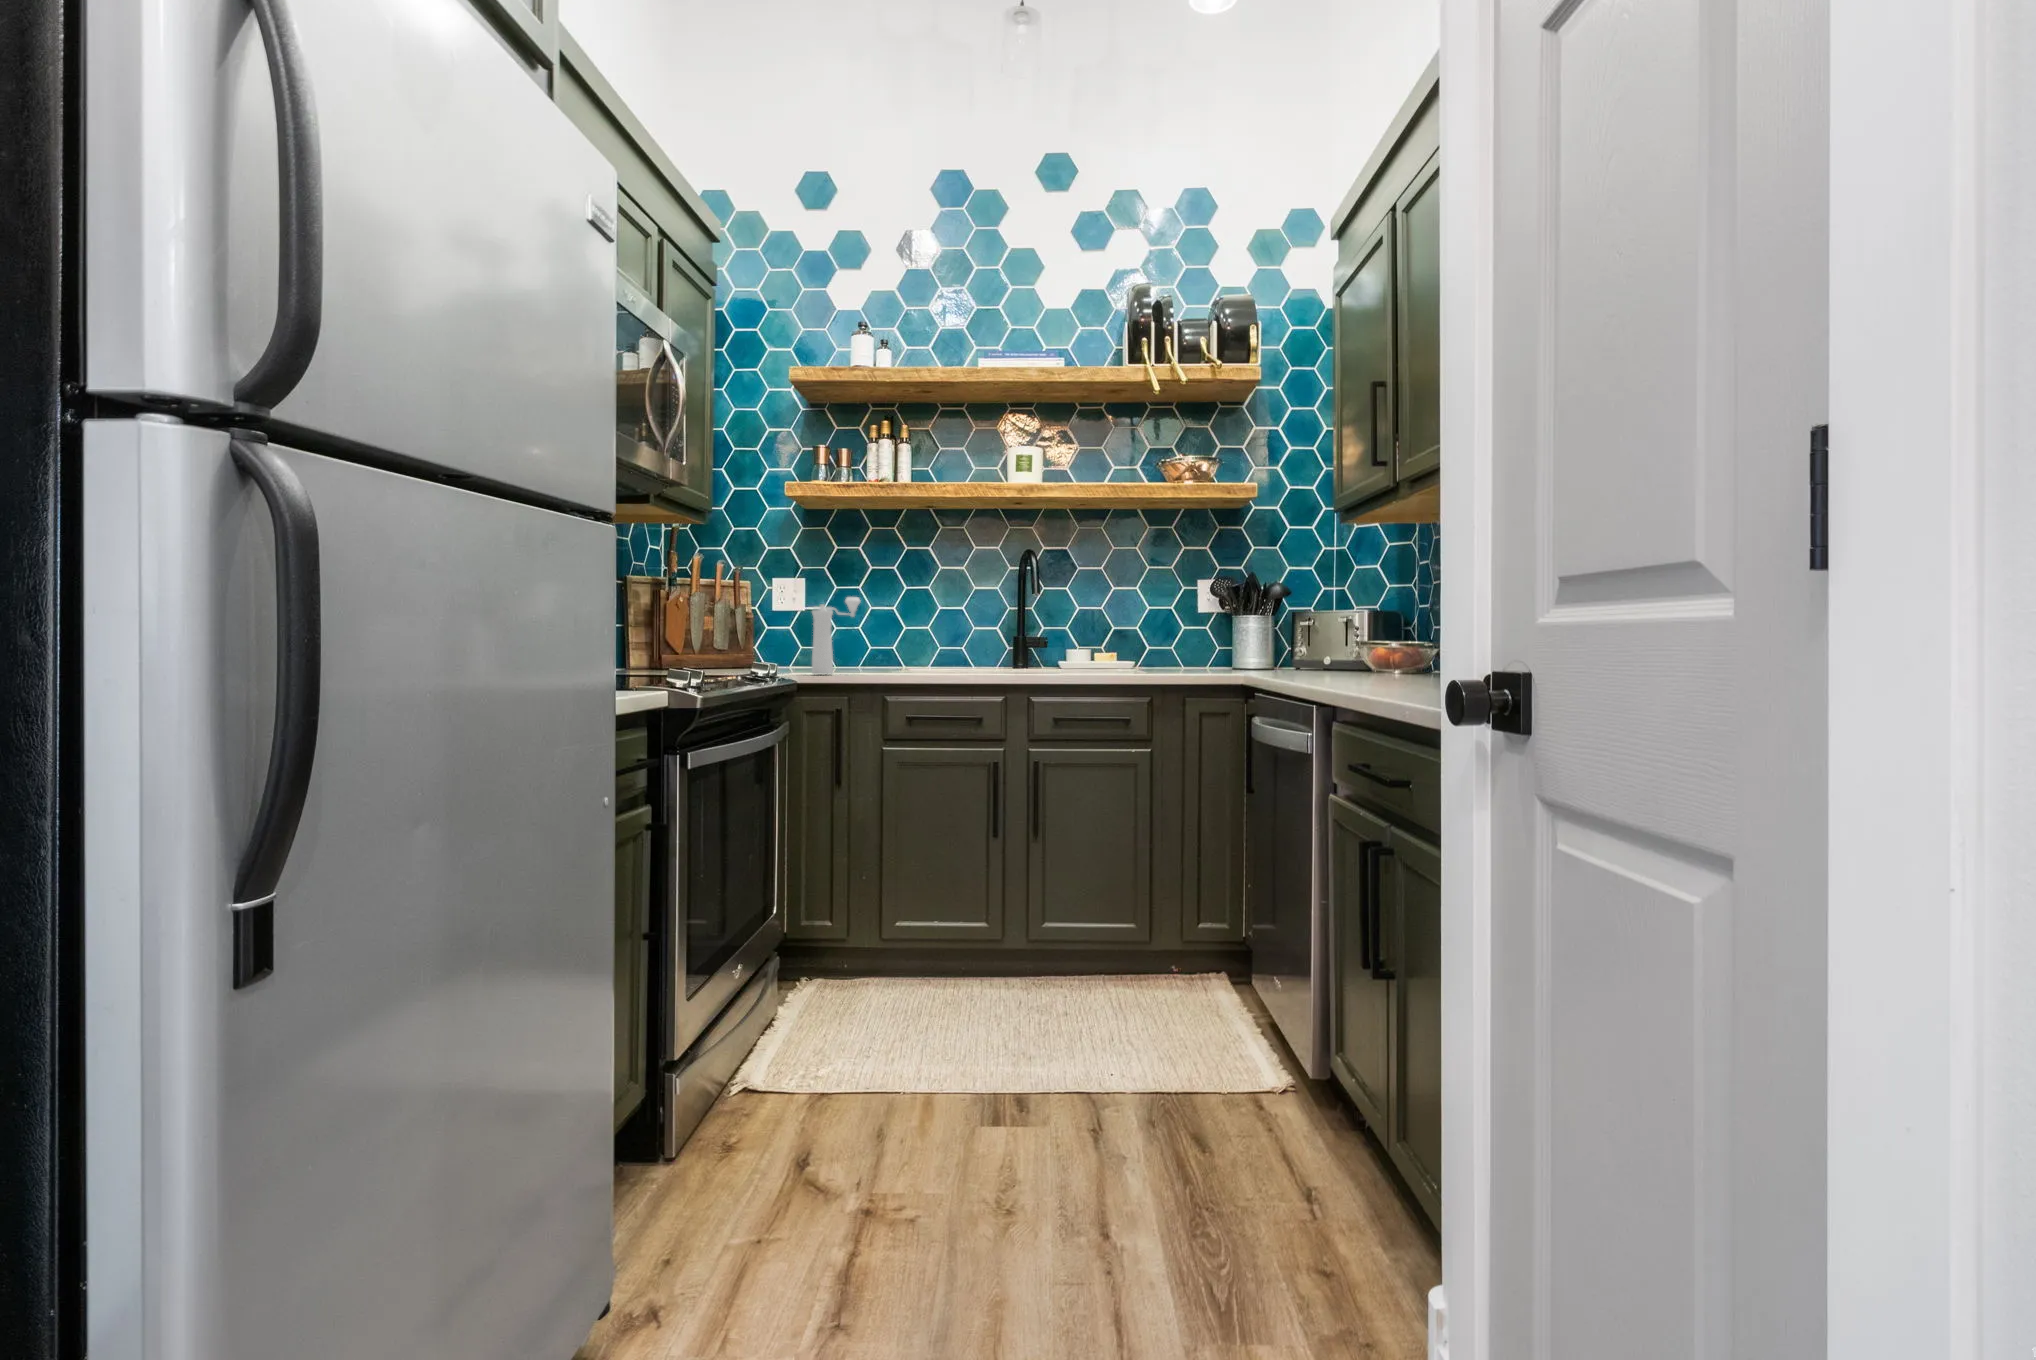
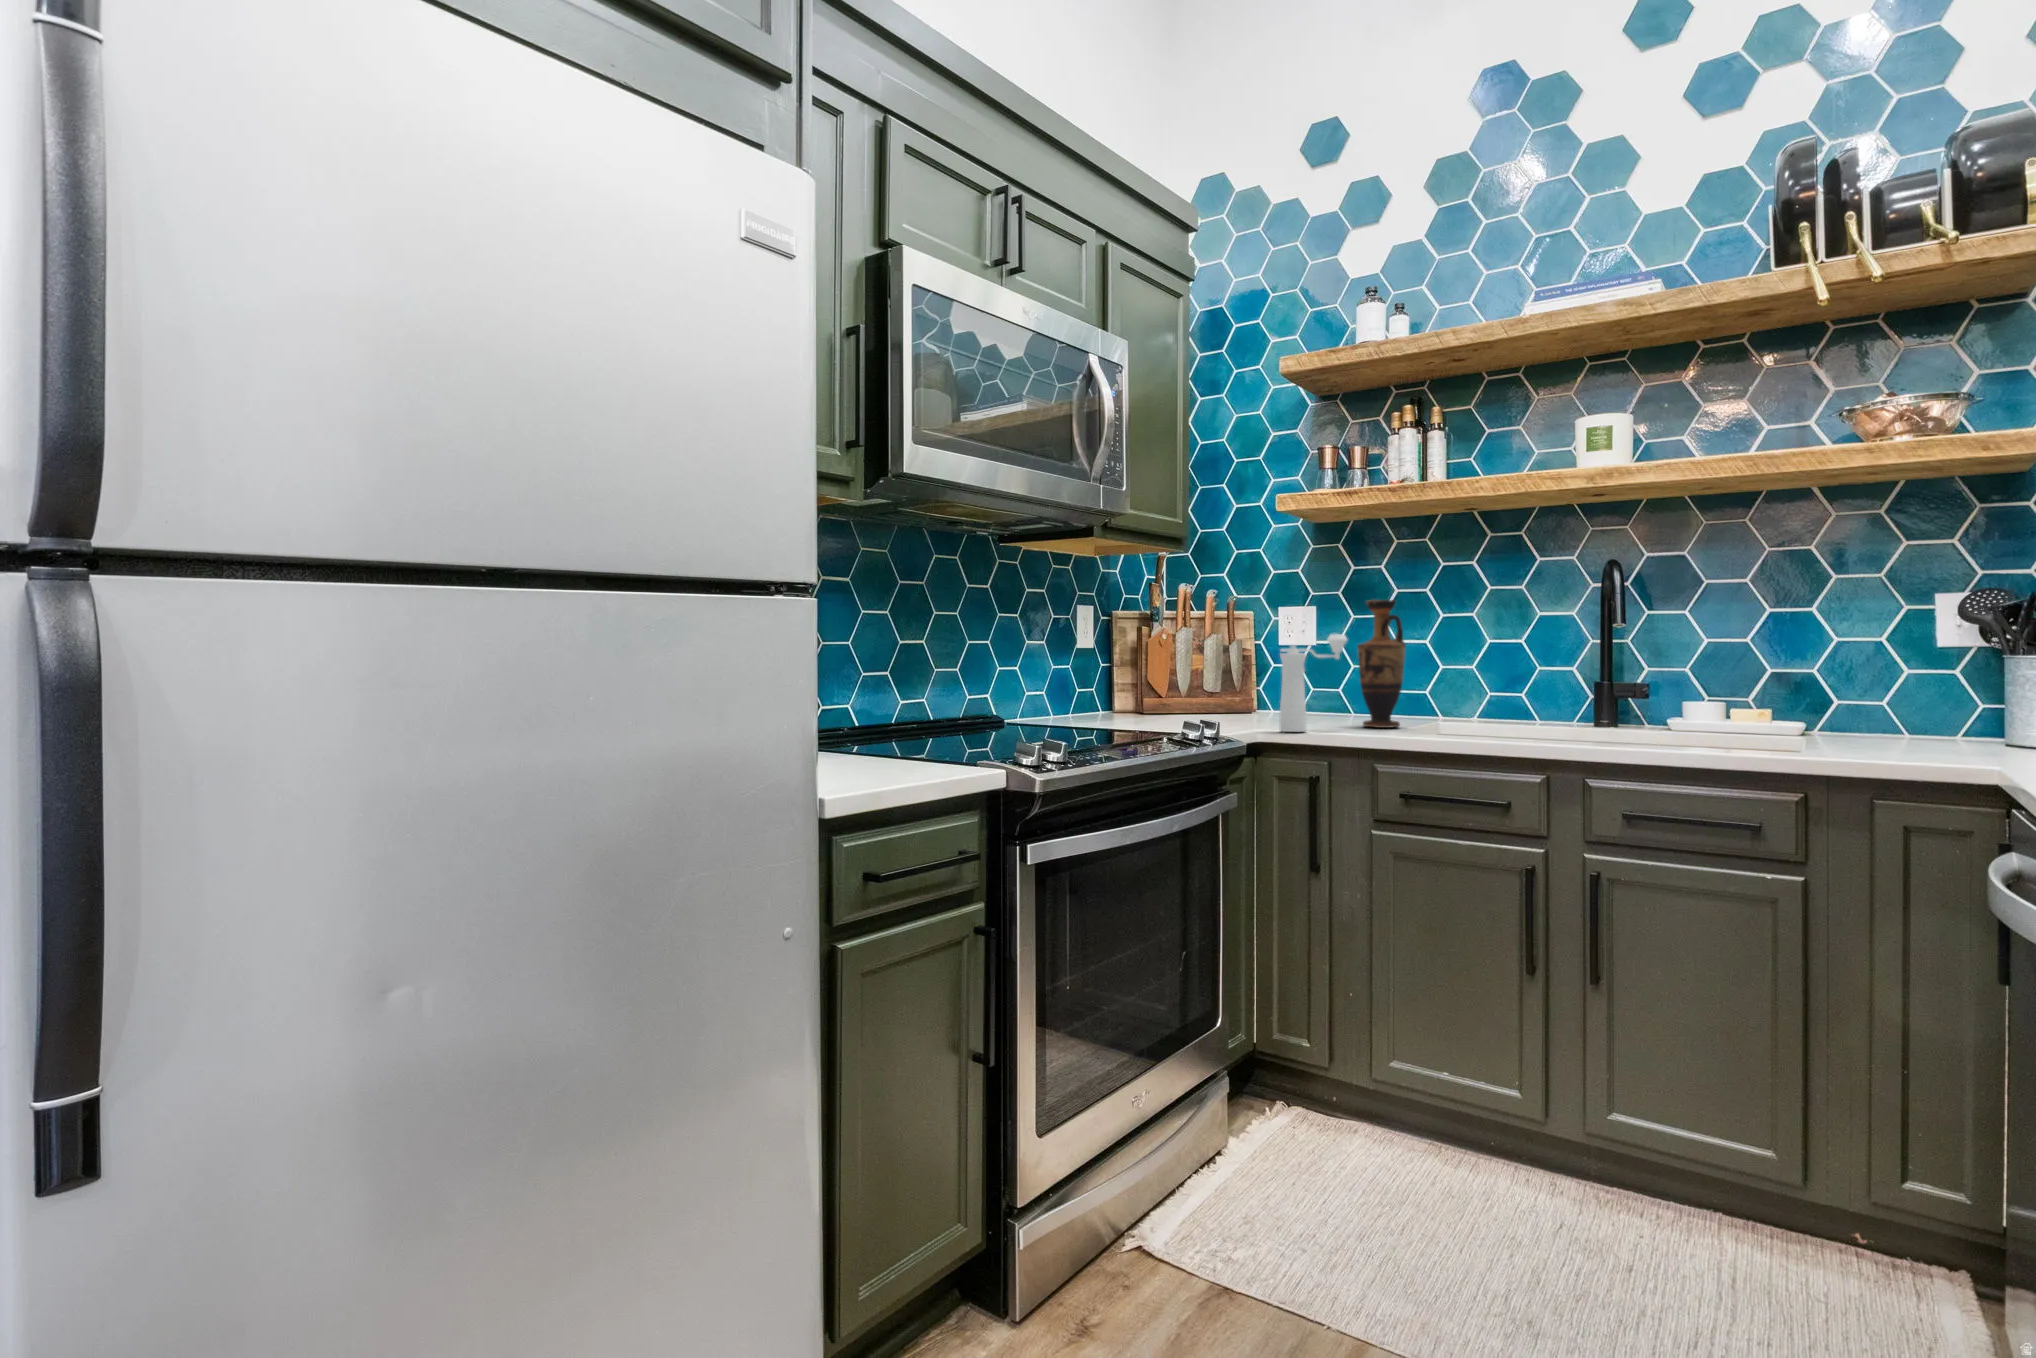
vase: none [862,572,898,672] -> present [1357,600,1406,728]

